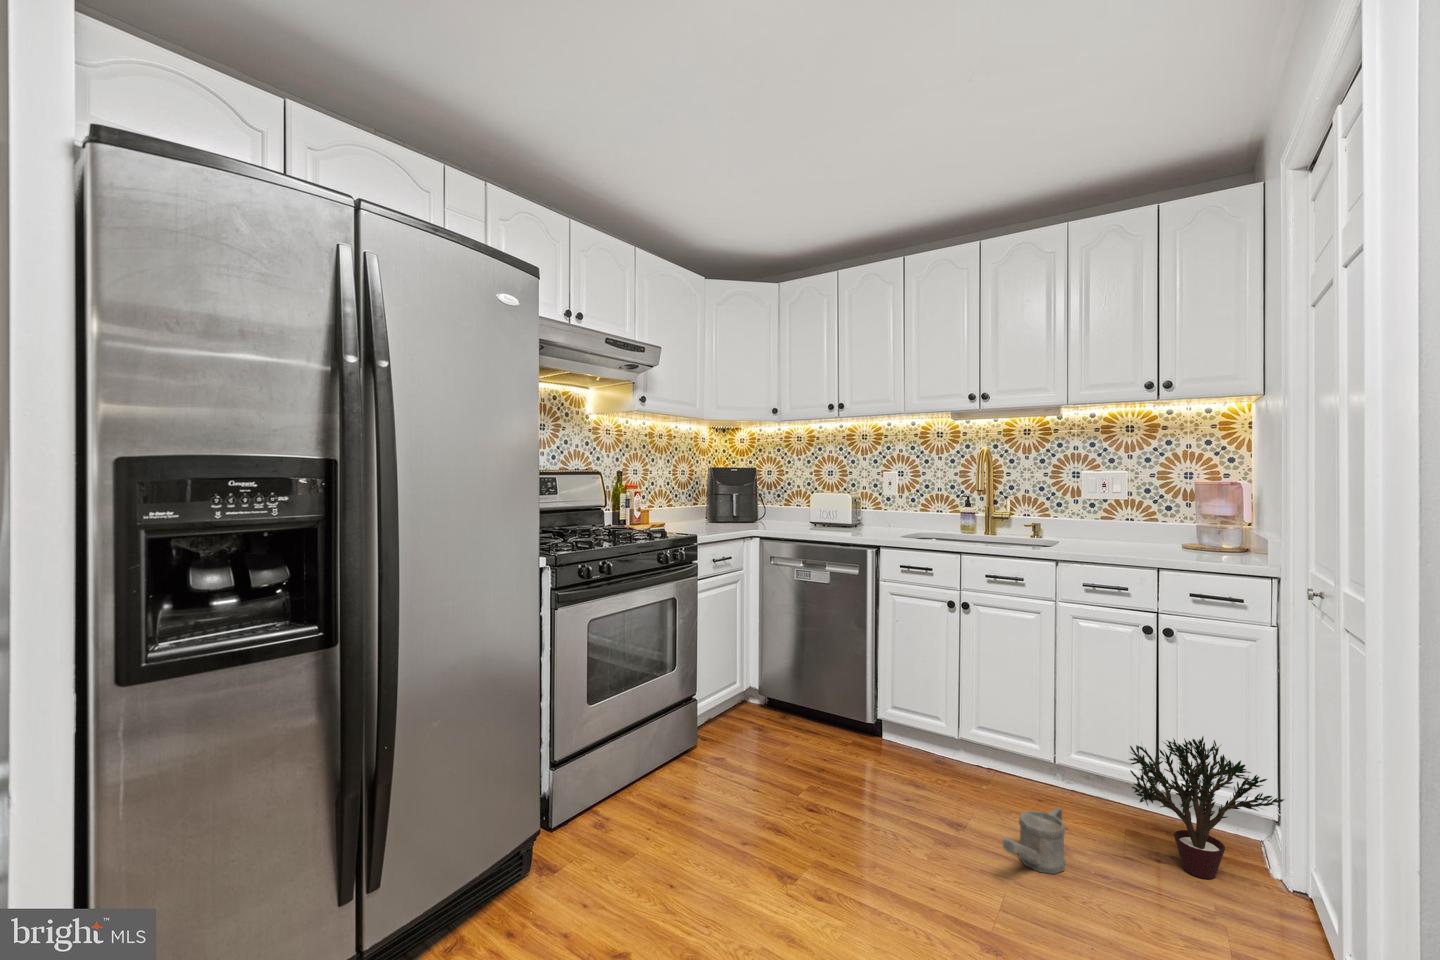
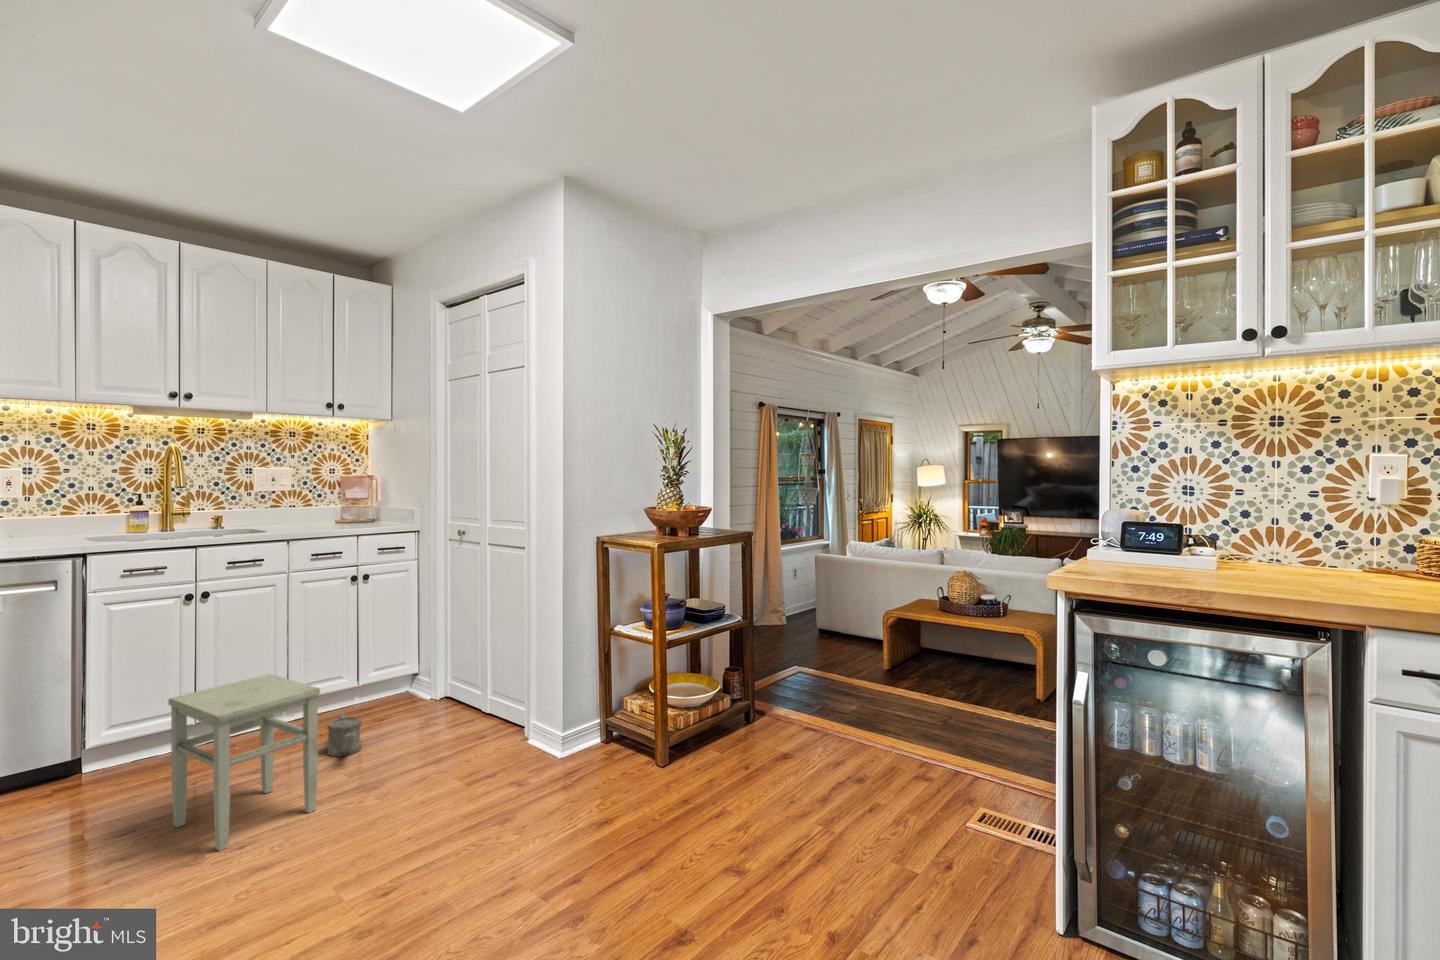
stool: none [789,698,920,911] -> present [168,674,320,851]
potted plant: present [1130,737,1284,879] -> none [367,633,455,717]

